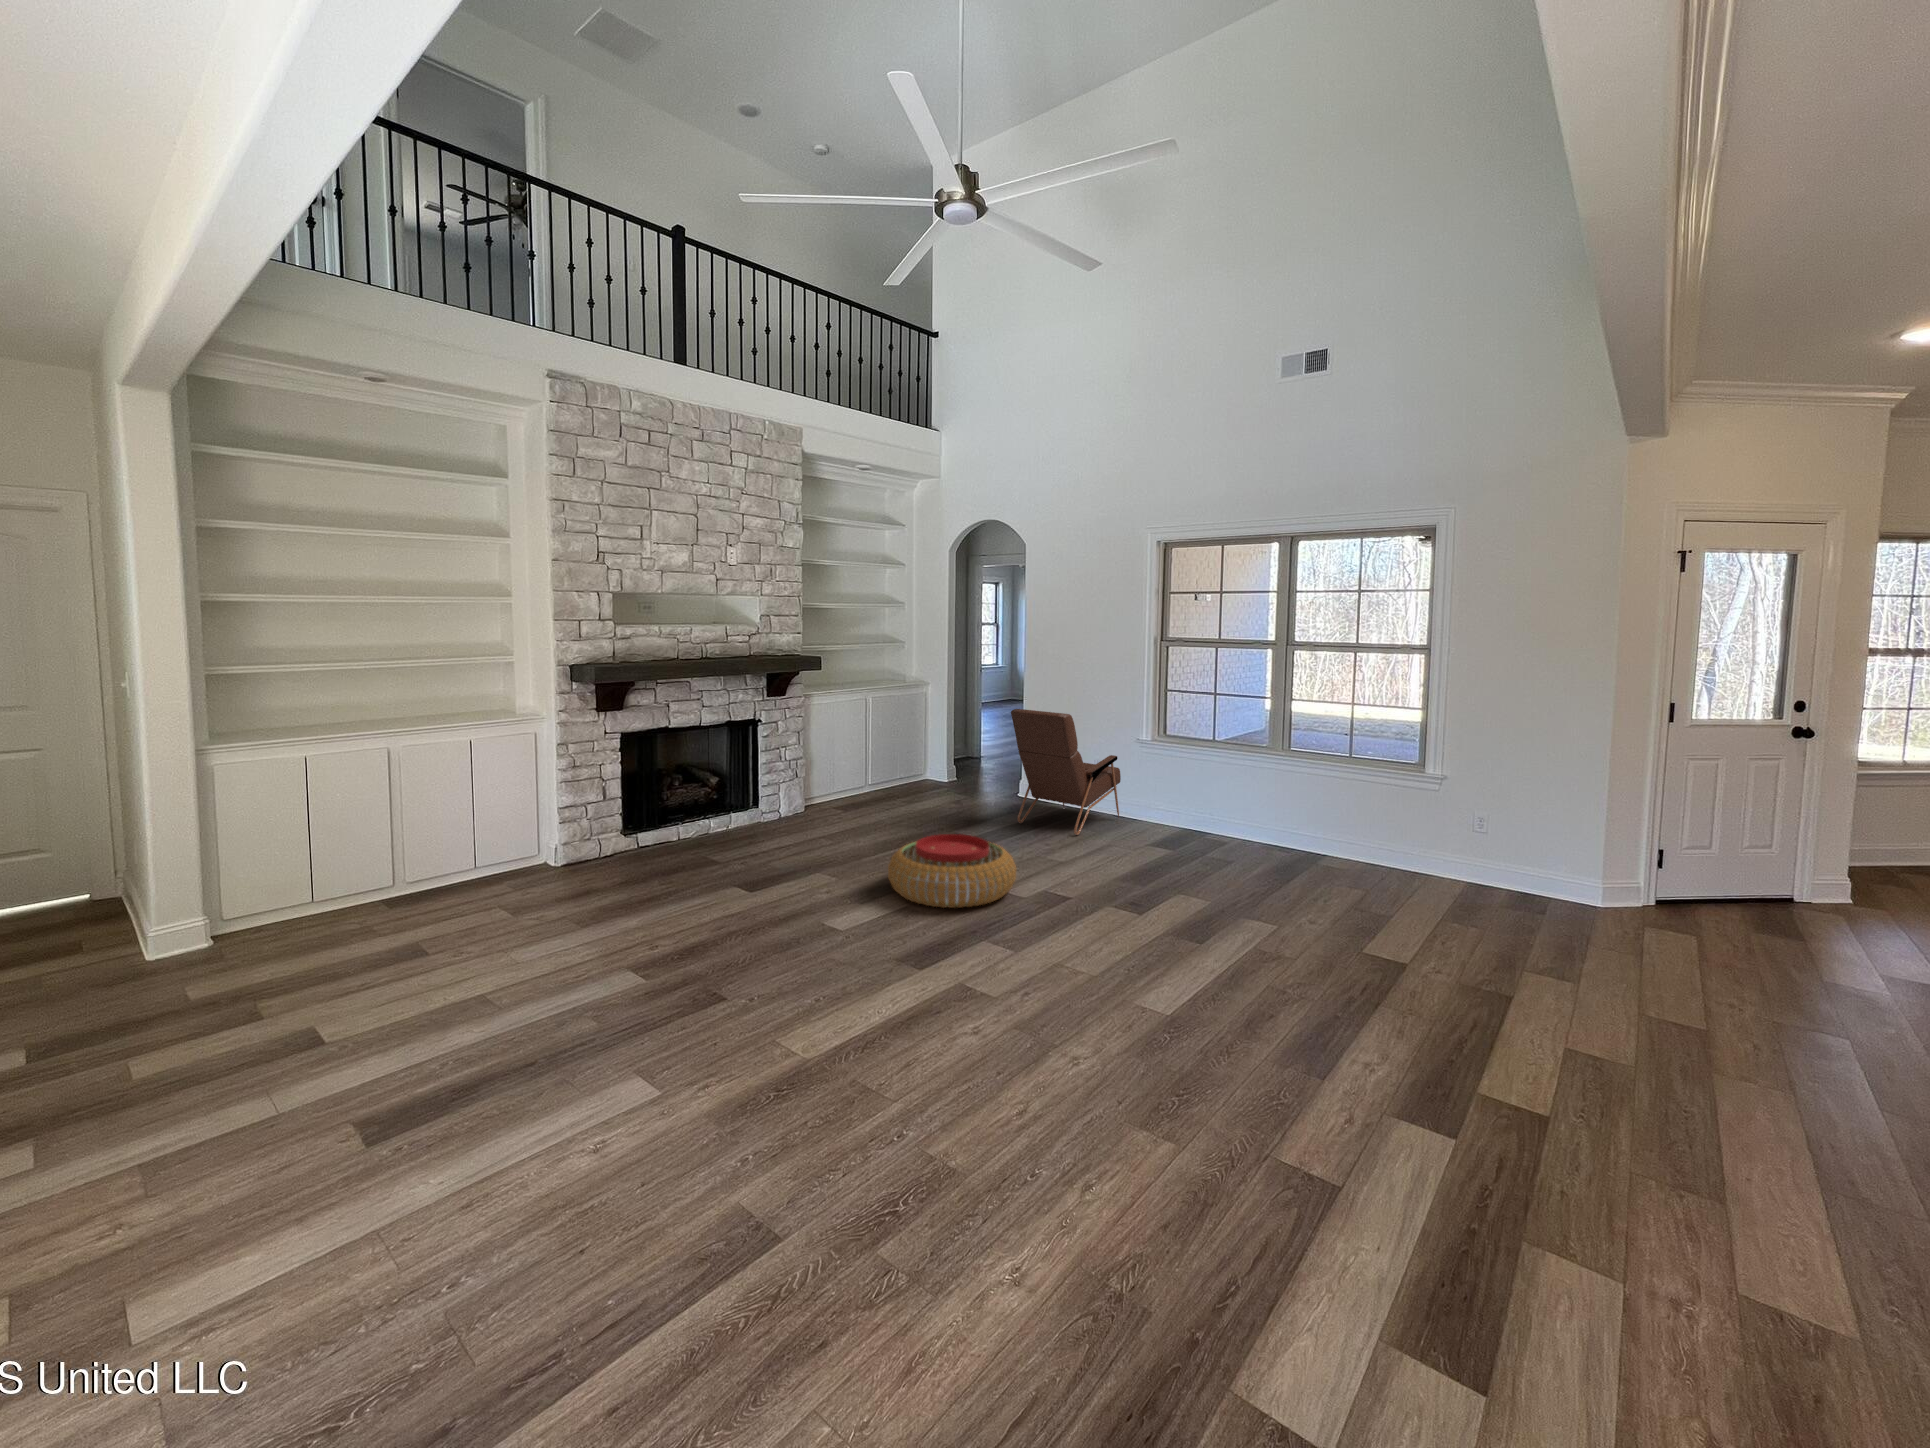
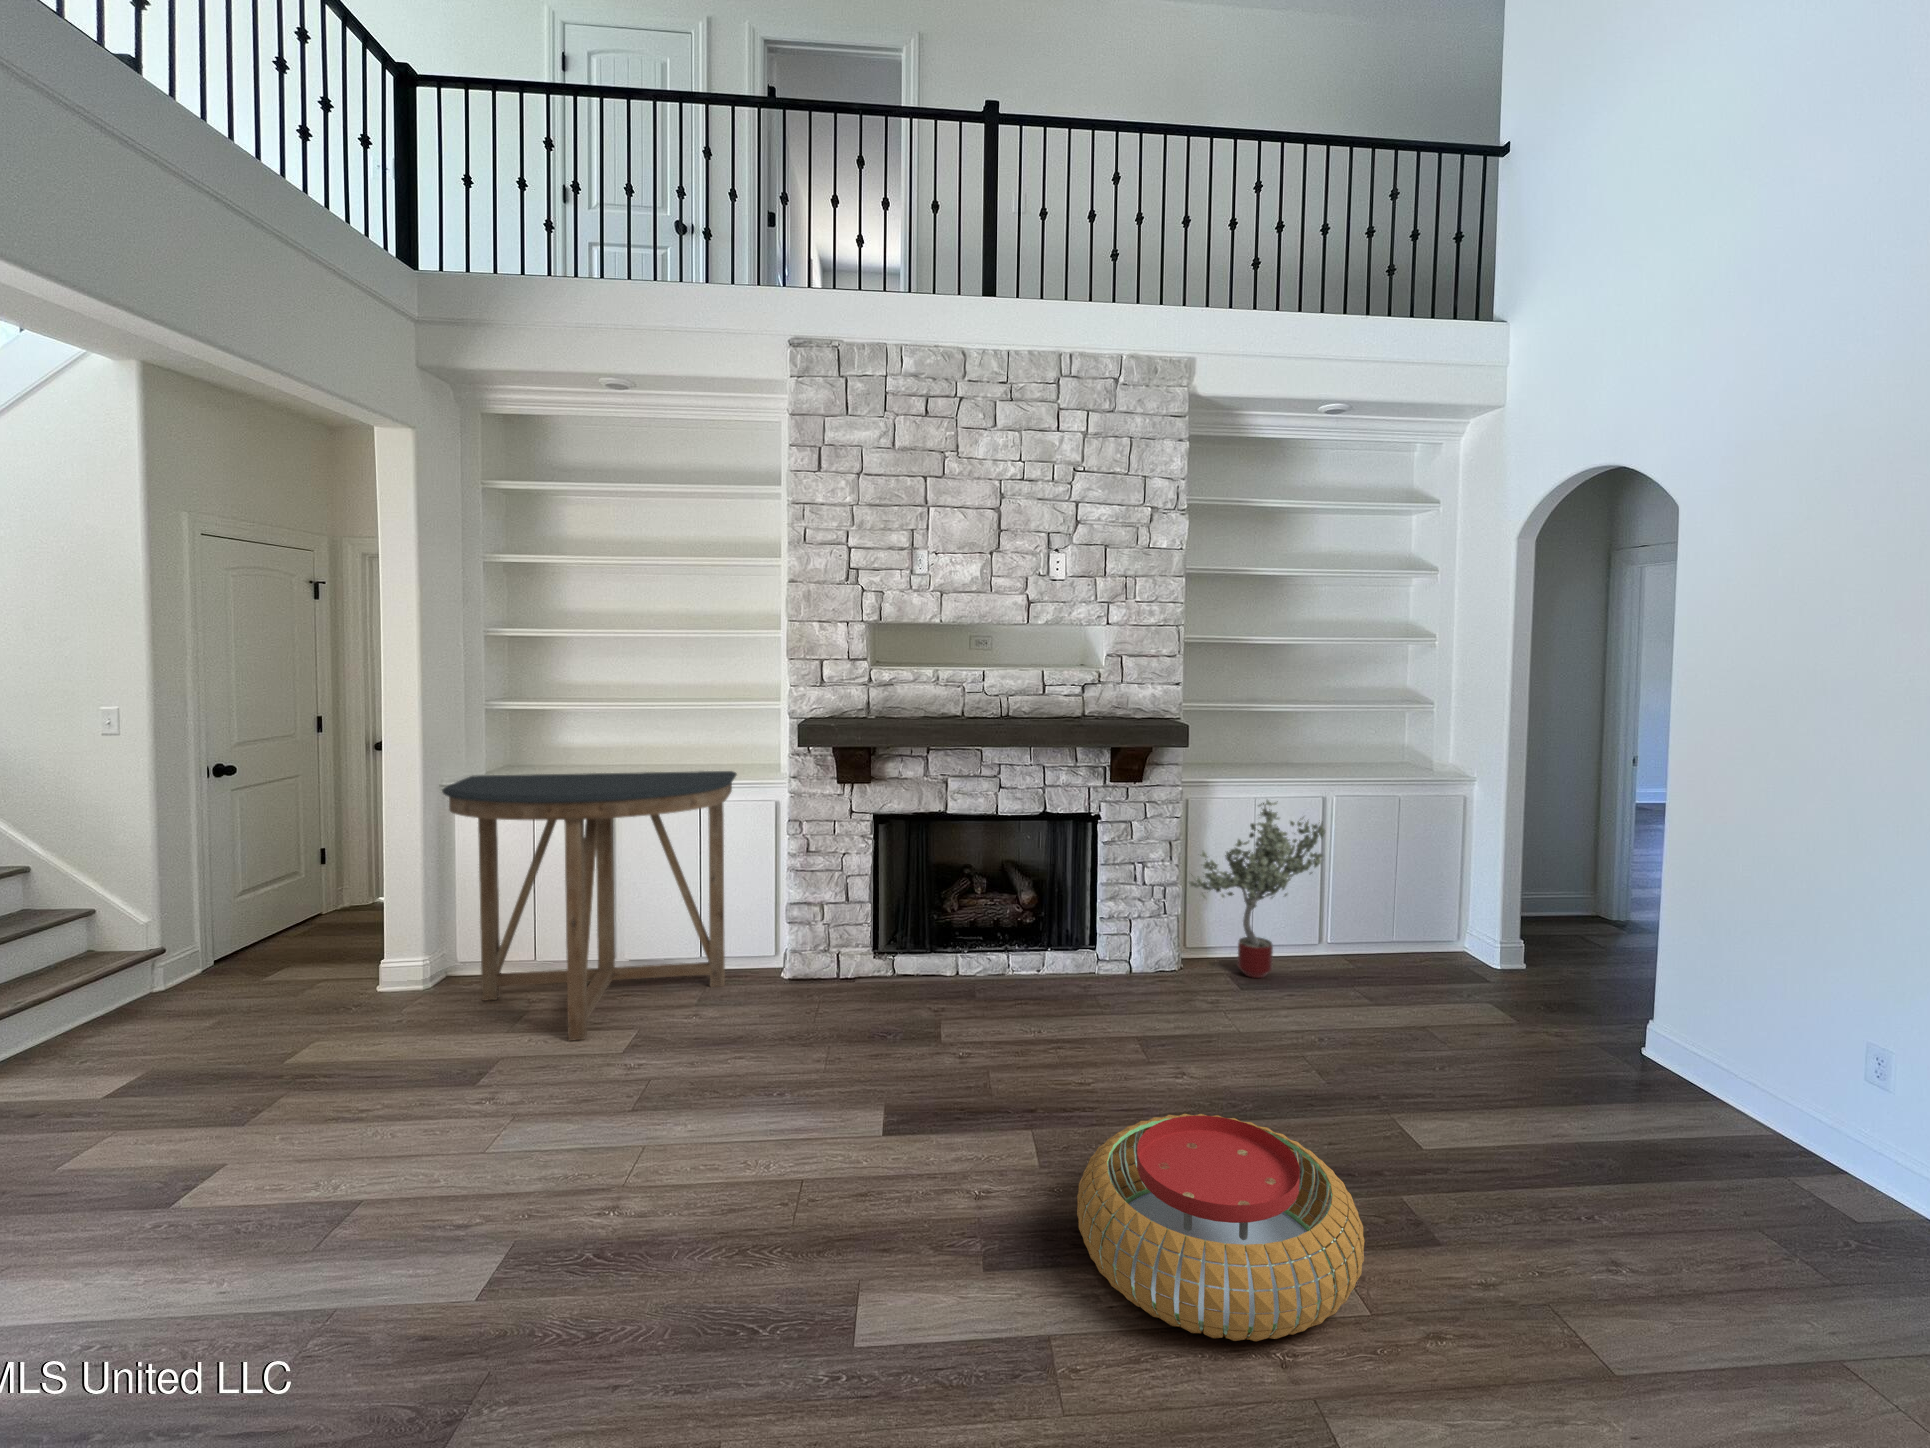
potted tree: none [817,702,885,808] -> present [1189,800,1325,978]
console table: none [267,708,537,927] -> present [442,771,737,1041]
armchair: present [1011,709,1121,835] -> none [1517,861,1854,1192]

